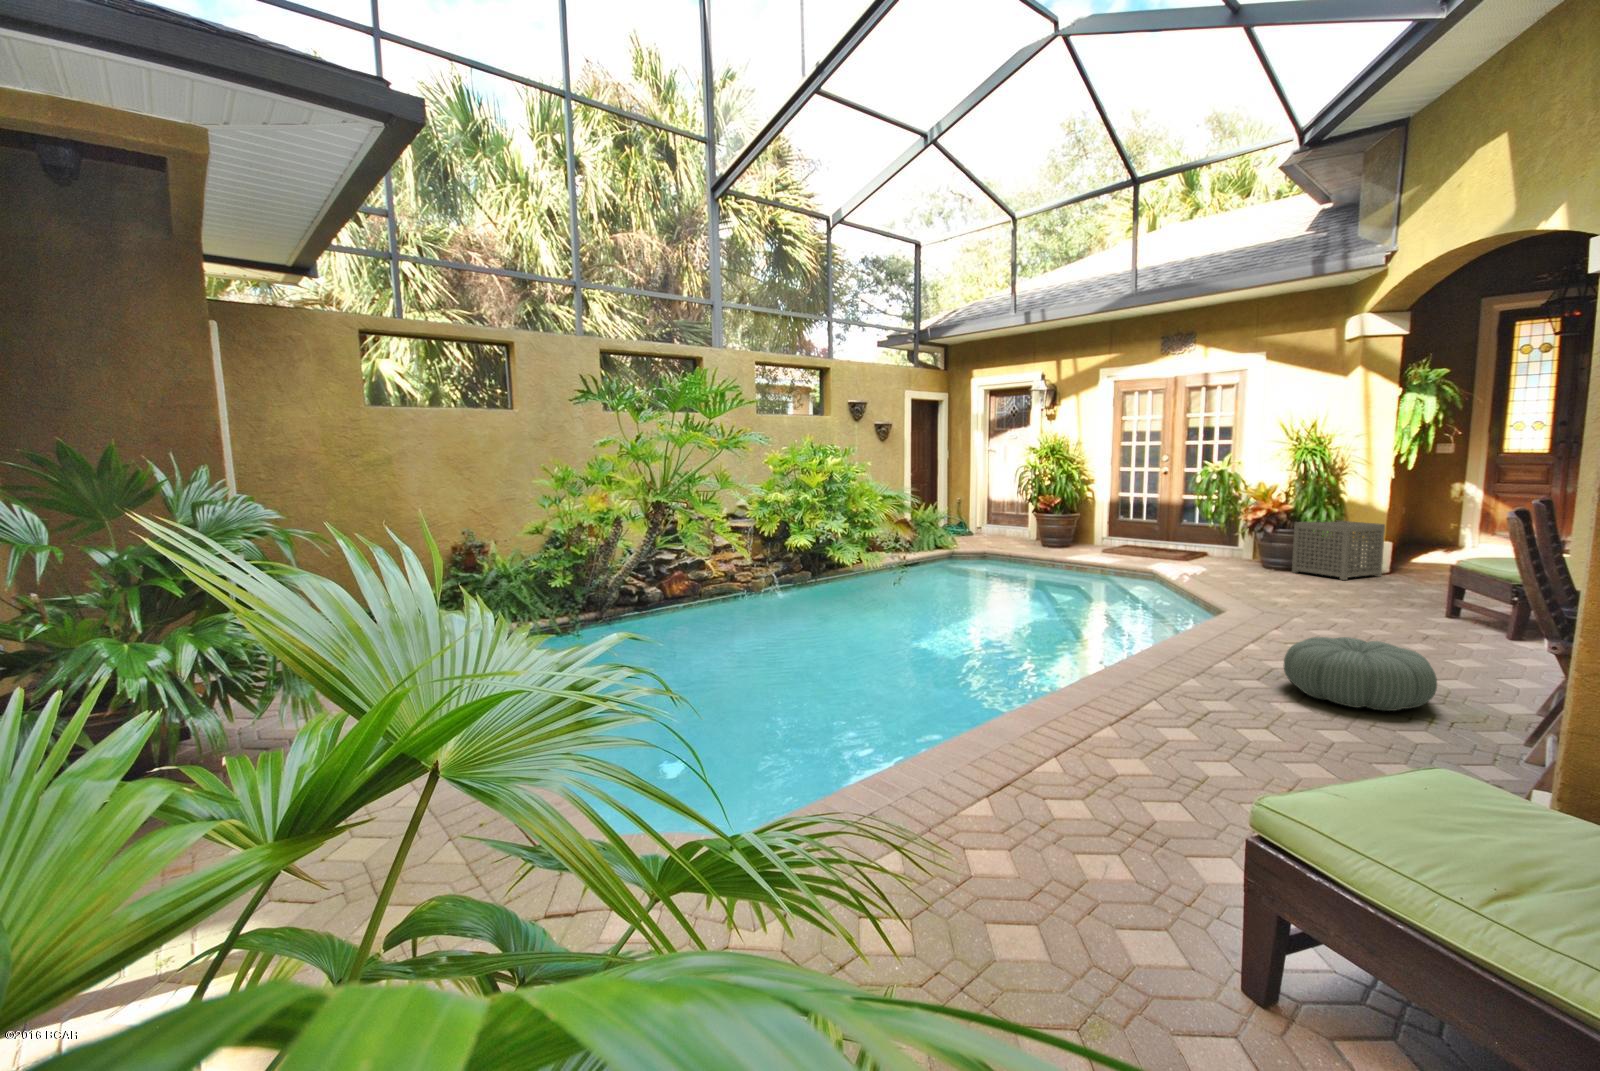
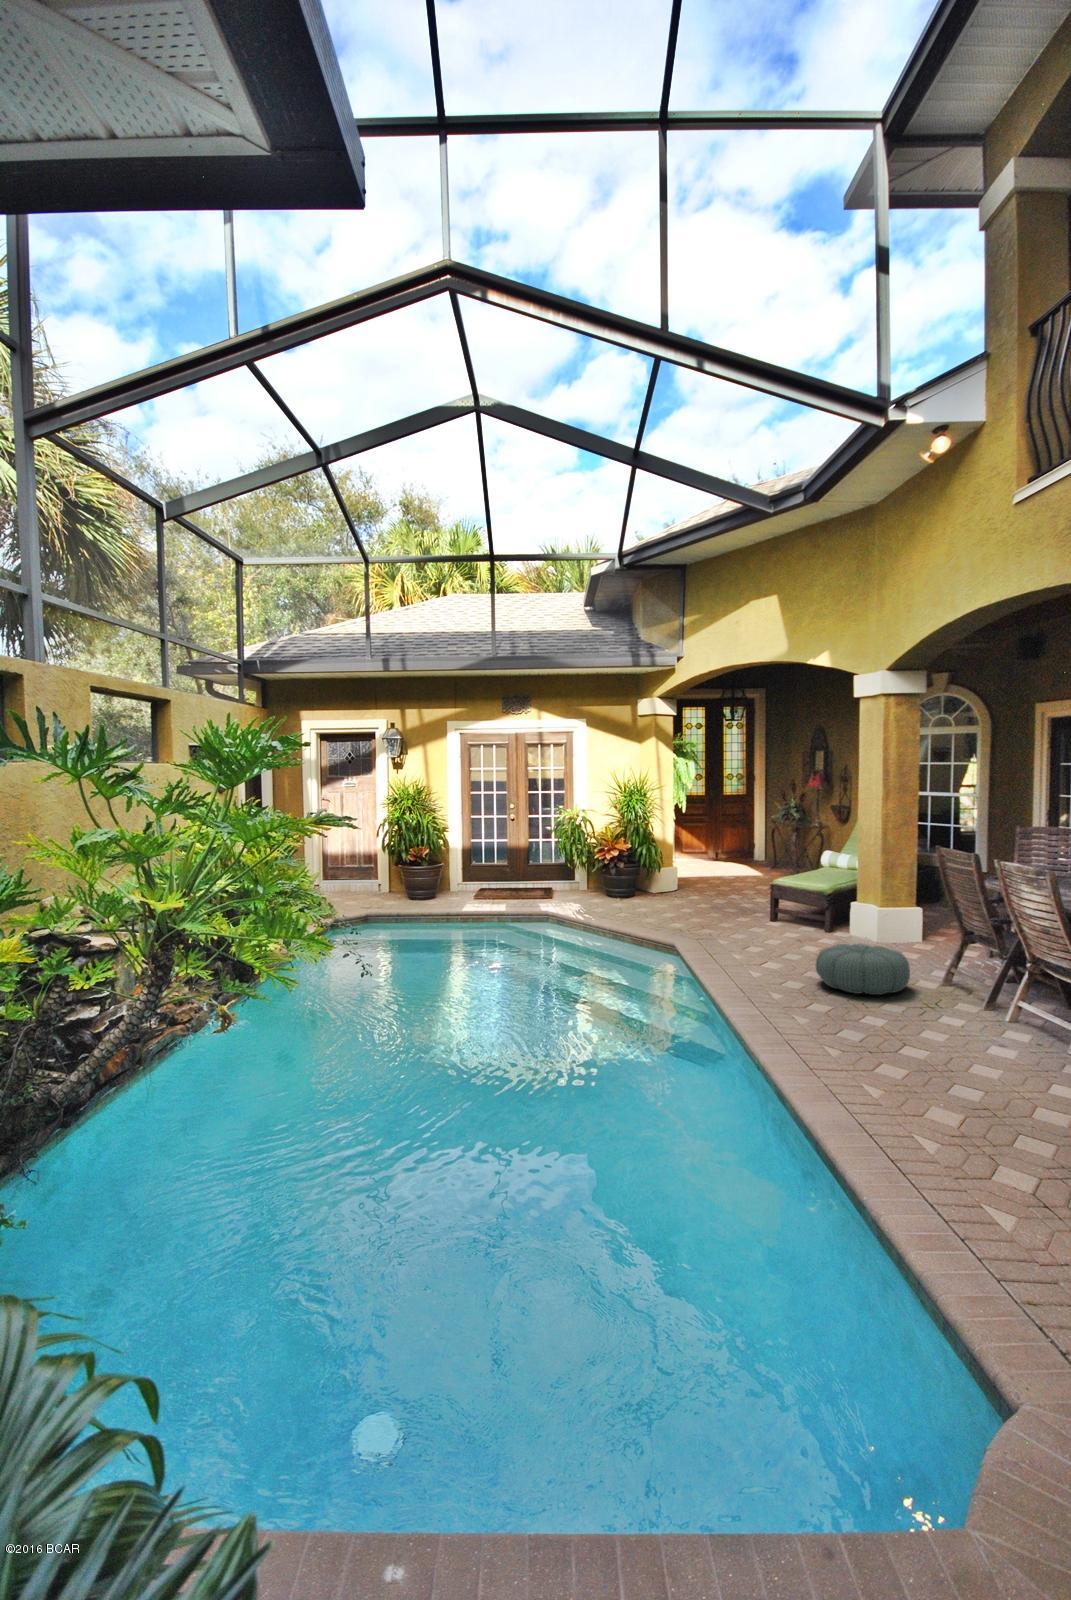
side table: present [1292,521,1385,580] -> none [634,854,685,901]

